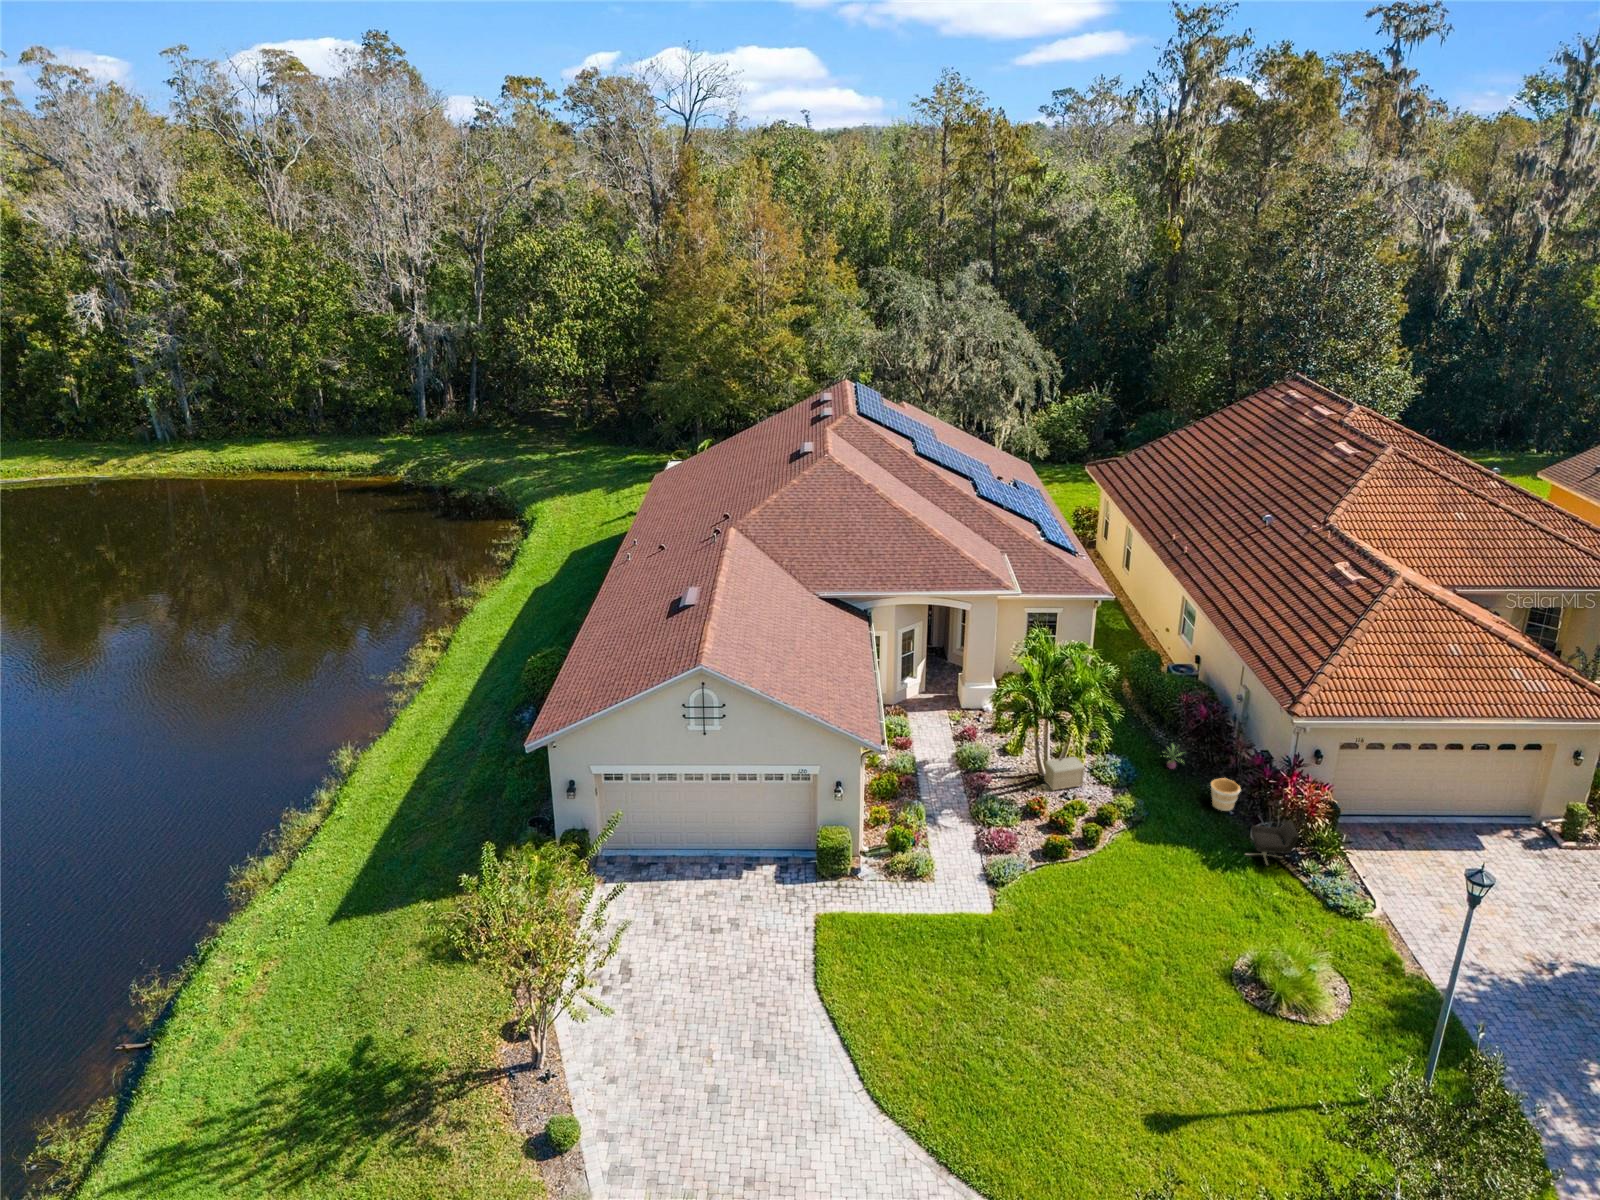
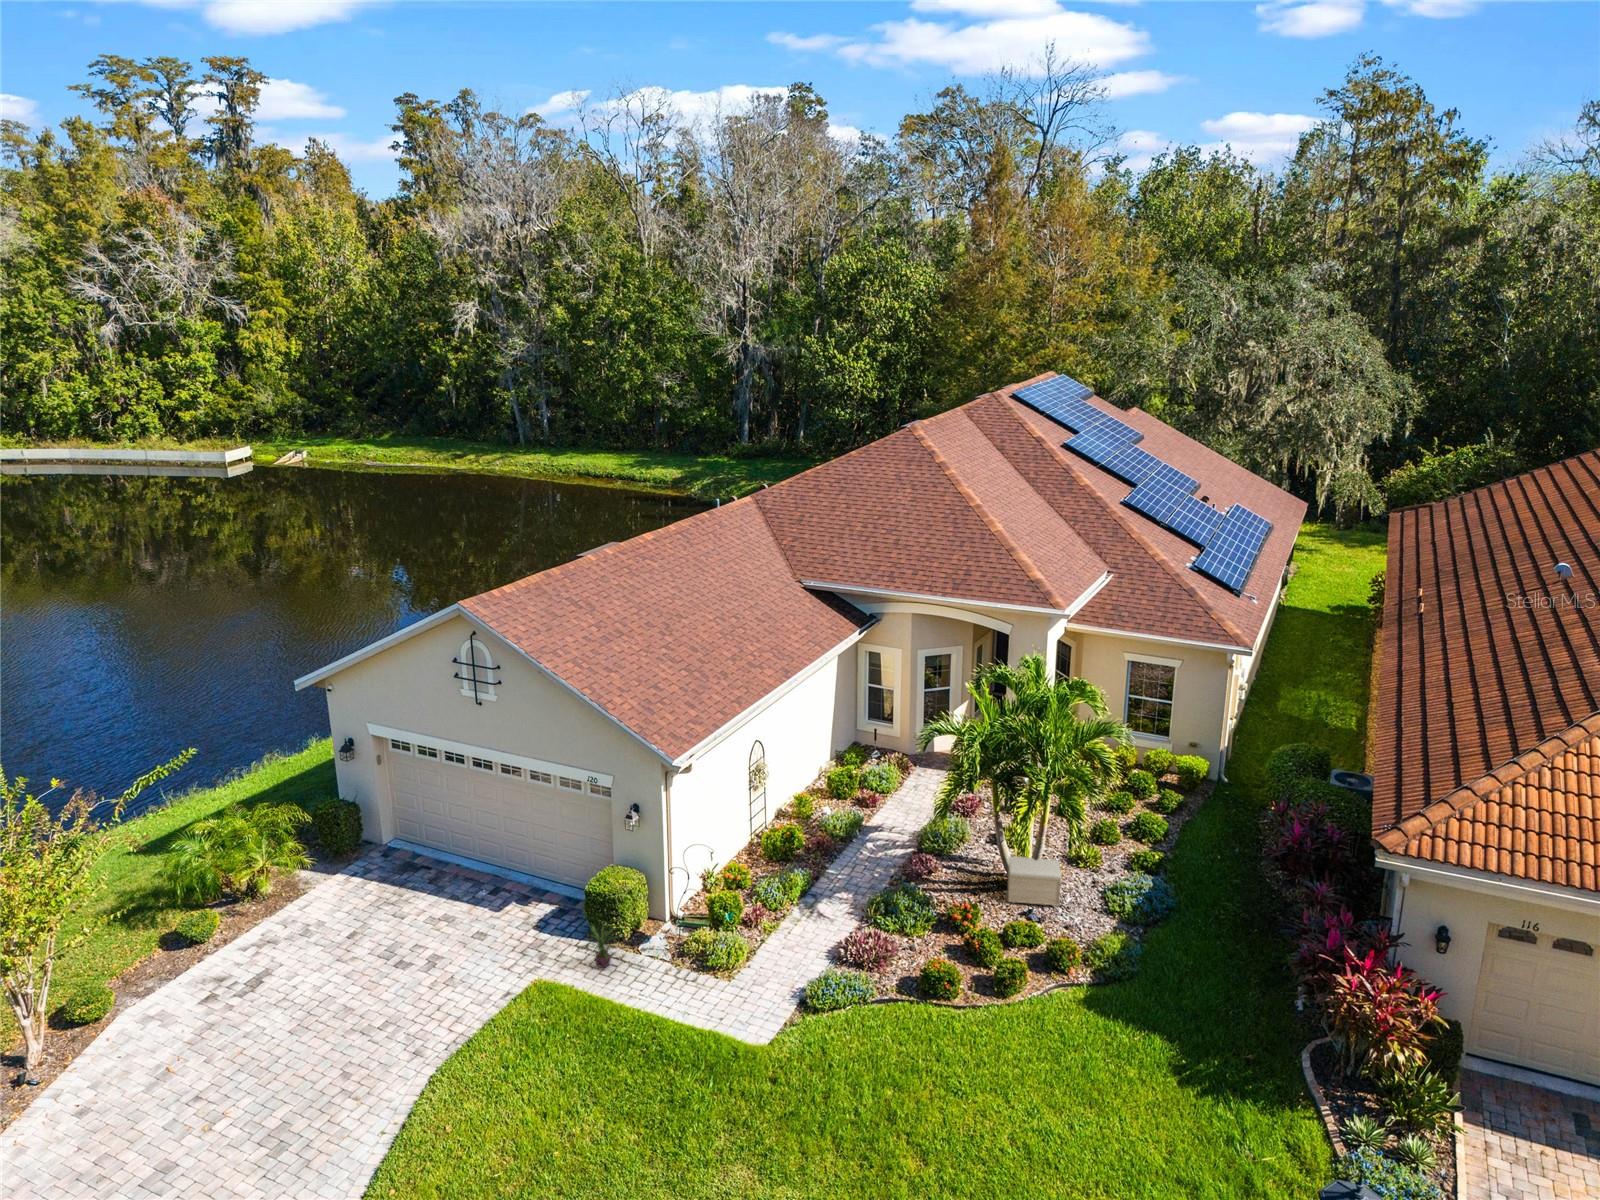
decorative plant: present [1167,745,1180,769] -> present [584,924,615,968]
wooden bucket: present [1211,778,1240,811] -> none [1253,942,1305,1001]
lounge chair: present [1251,822,1299,865] -> none [1259,1030,1355,1108]

